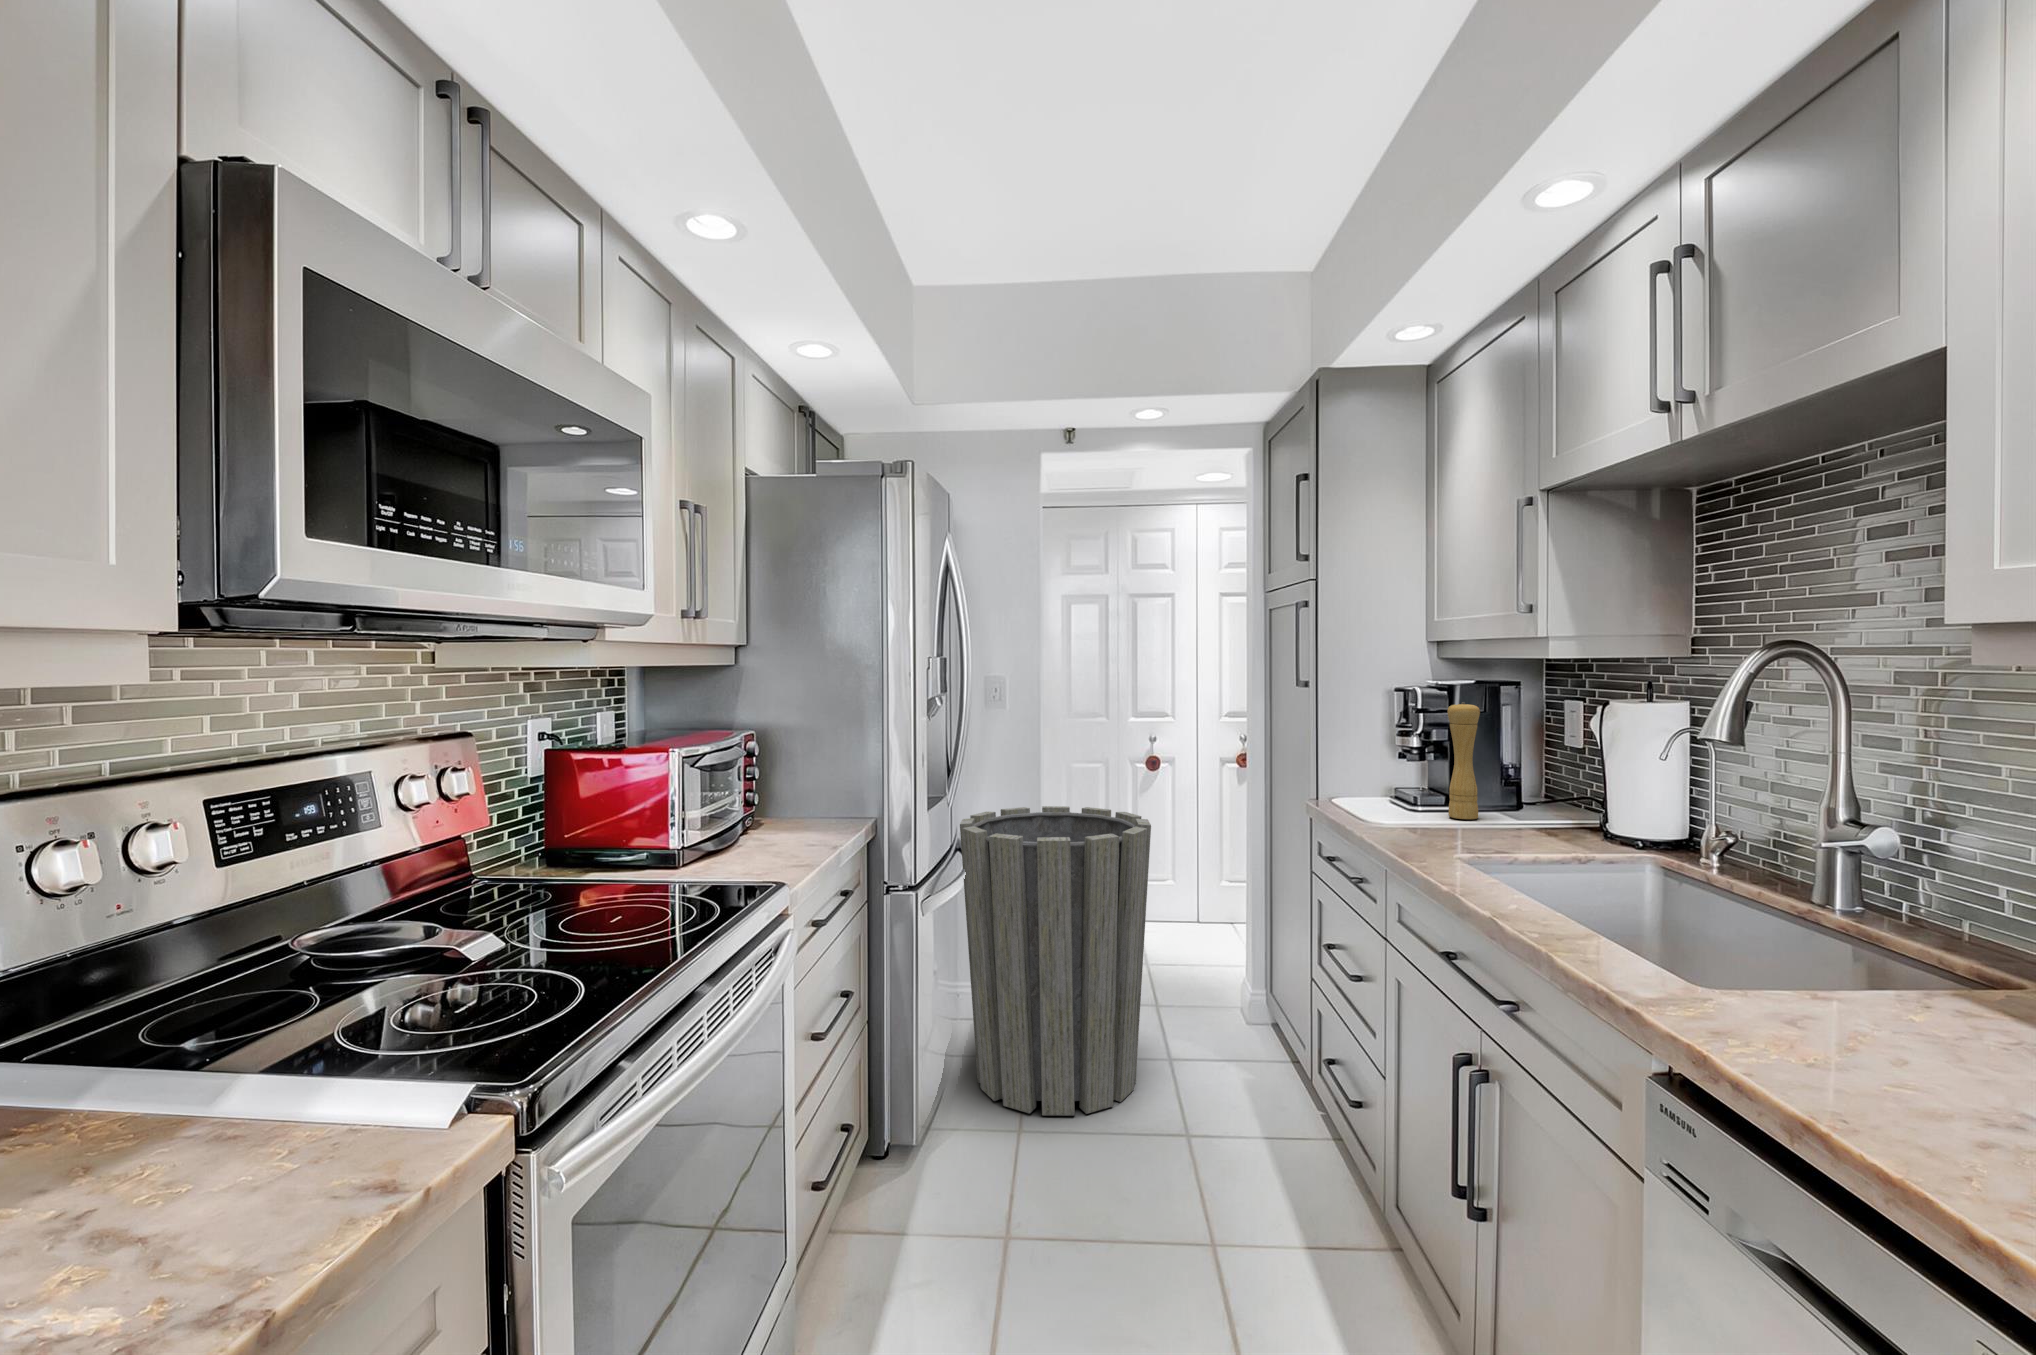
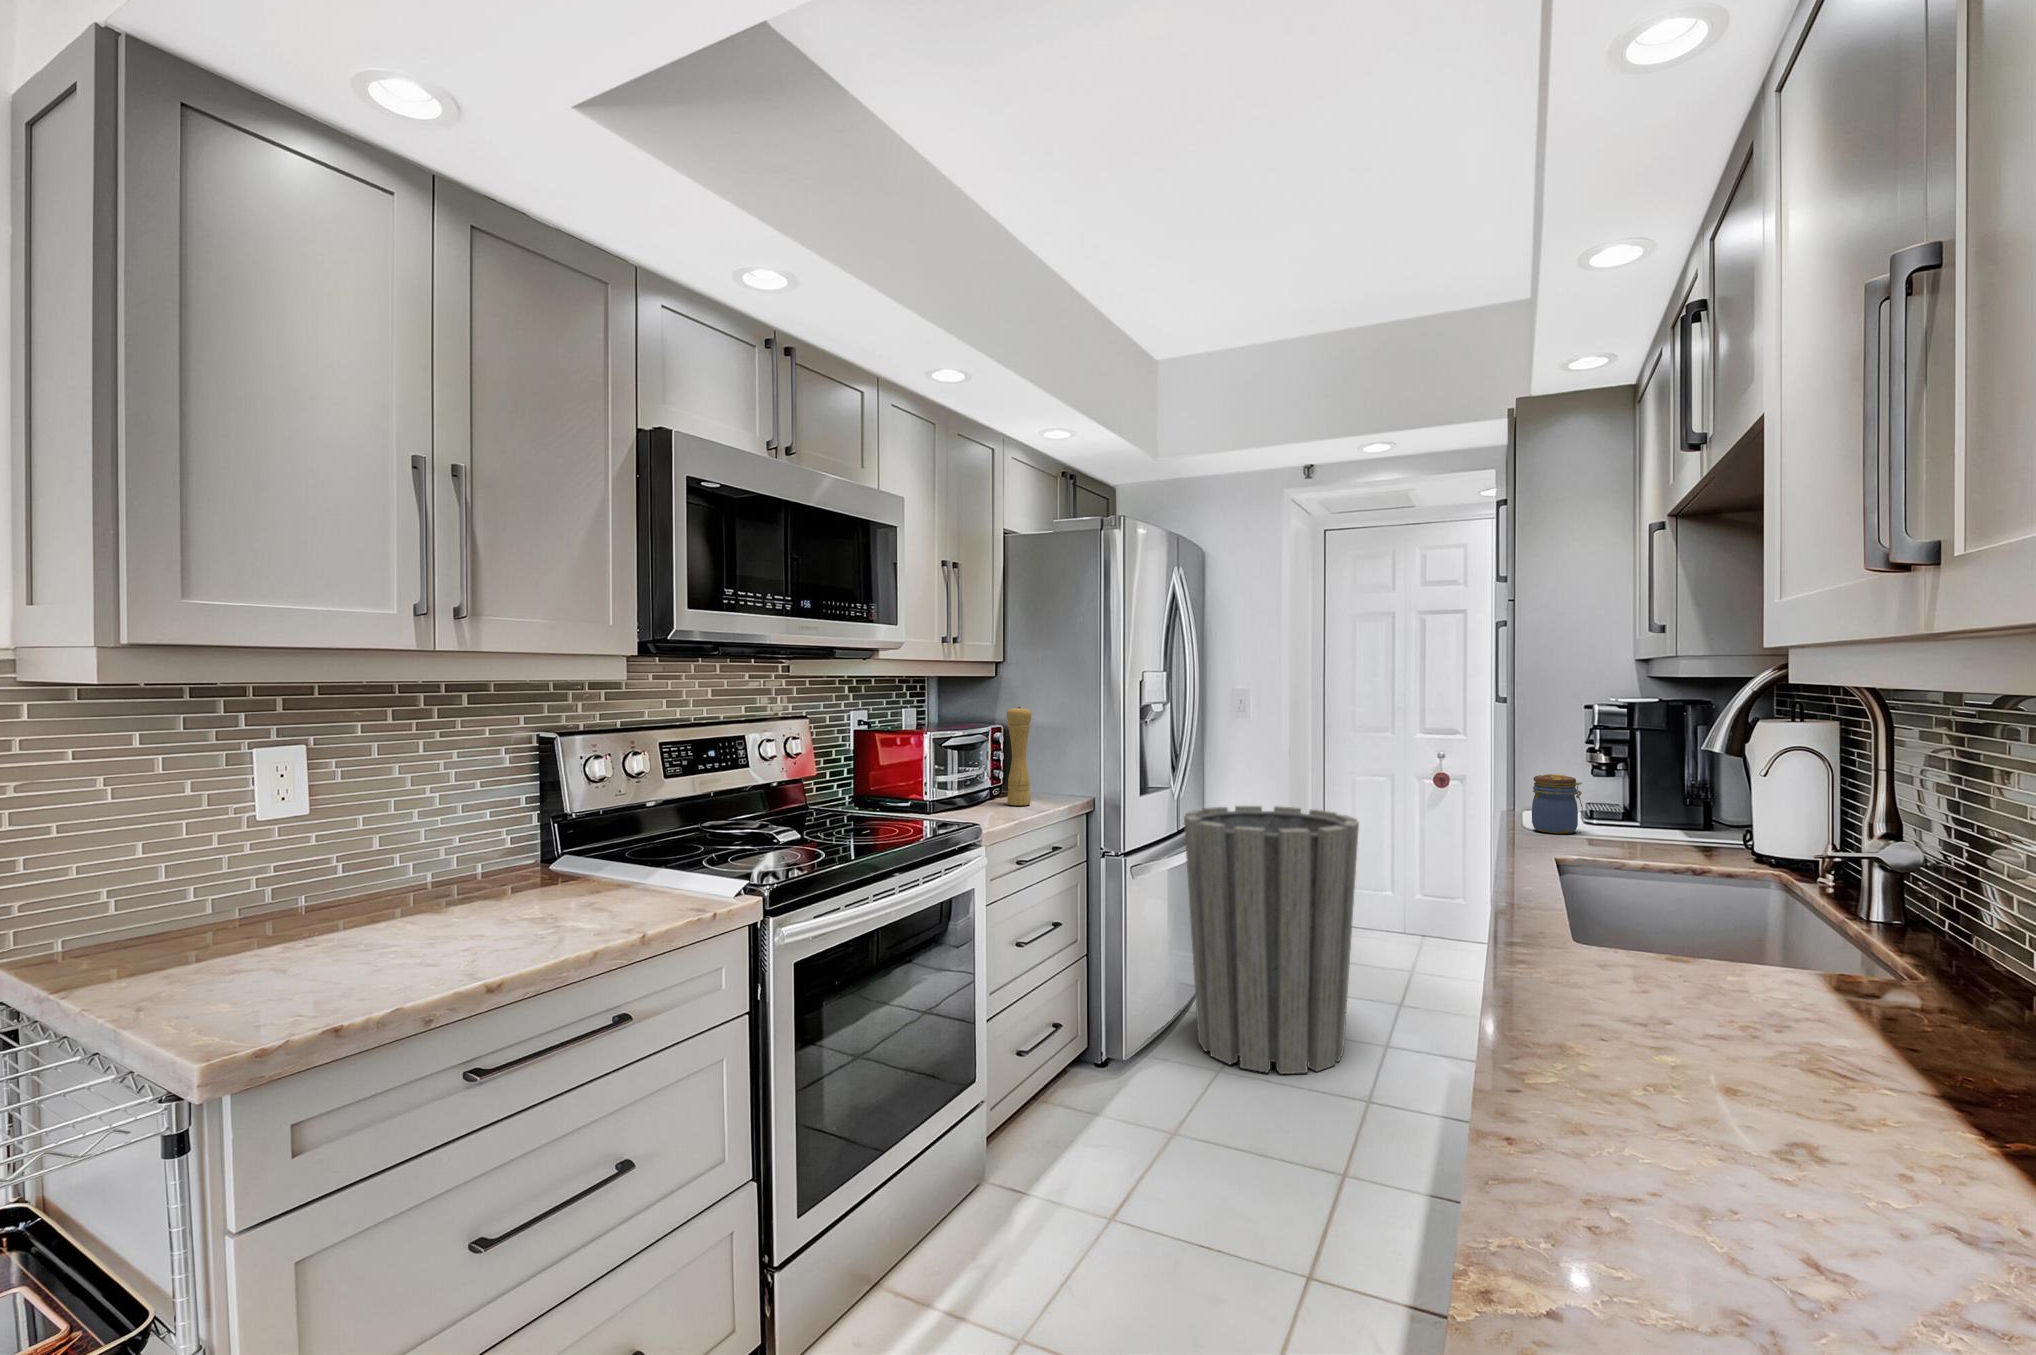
pepper mill: present [1448,702,1480,819] -> present [1007,707,1032,806]
jar: none [1364,761,1413,823] -> present [1532,774,1583,834]

